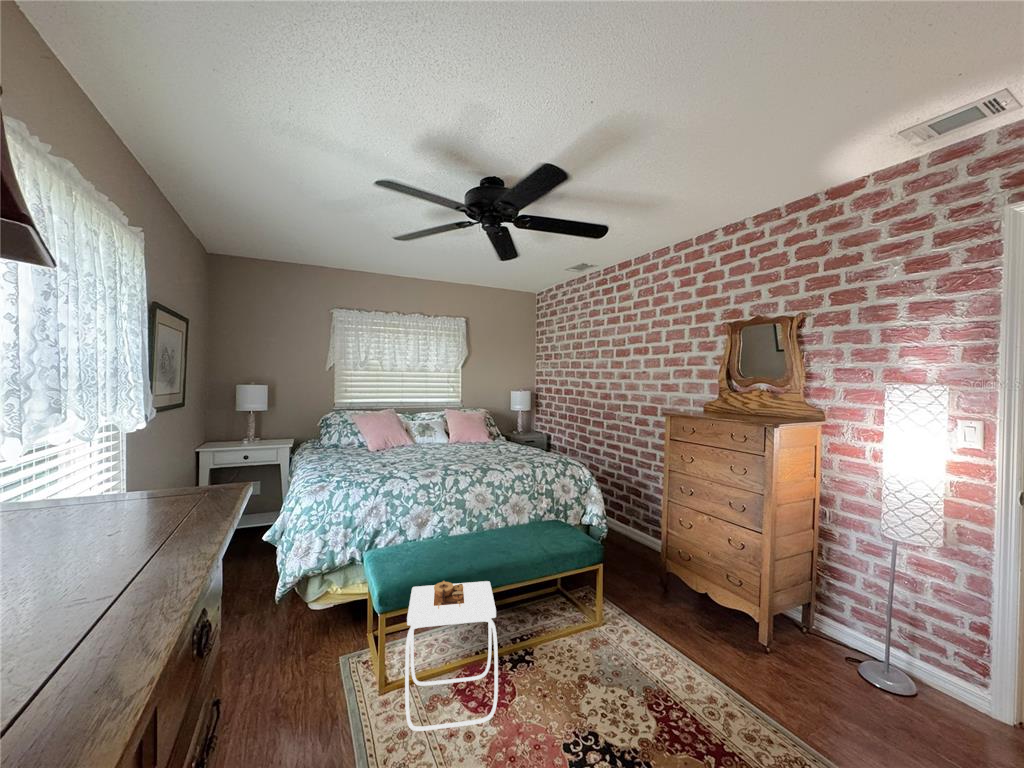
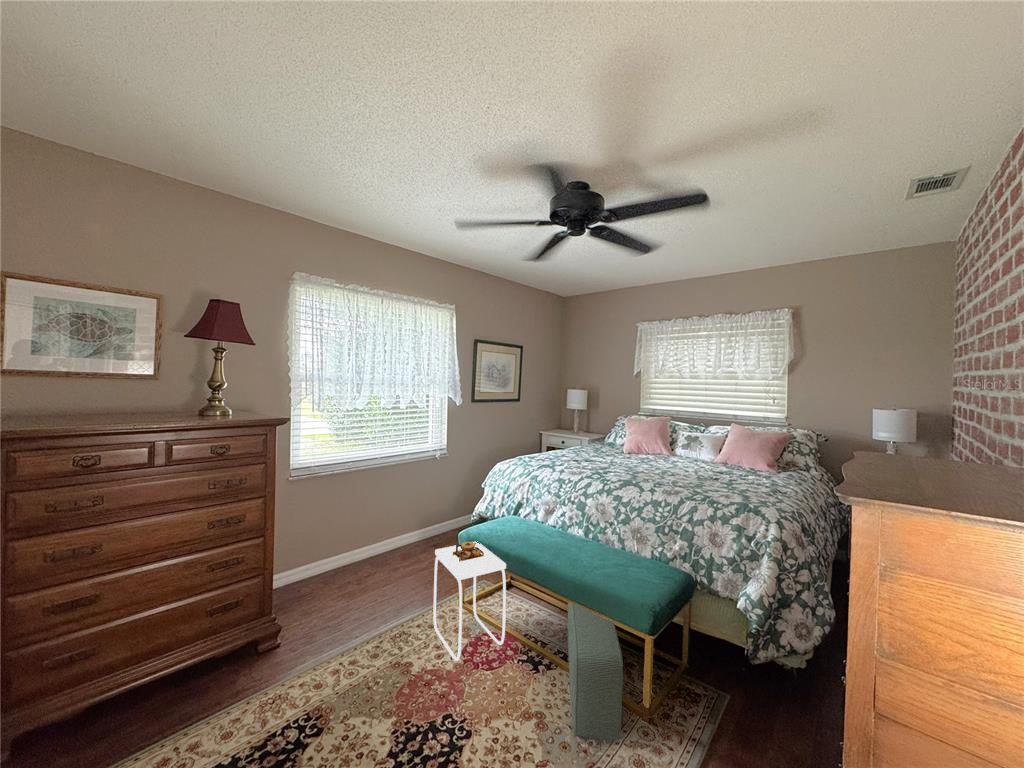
pouf: none [497,561,620,665] -> present [568,603,623,740]

